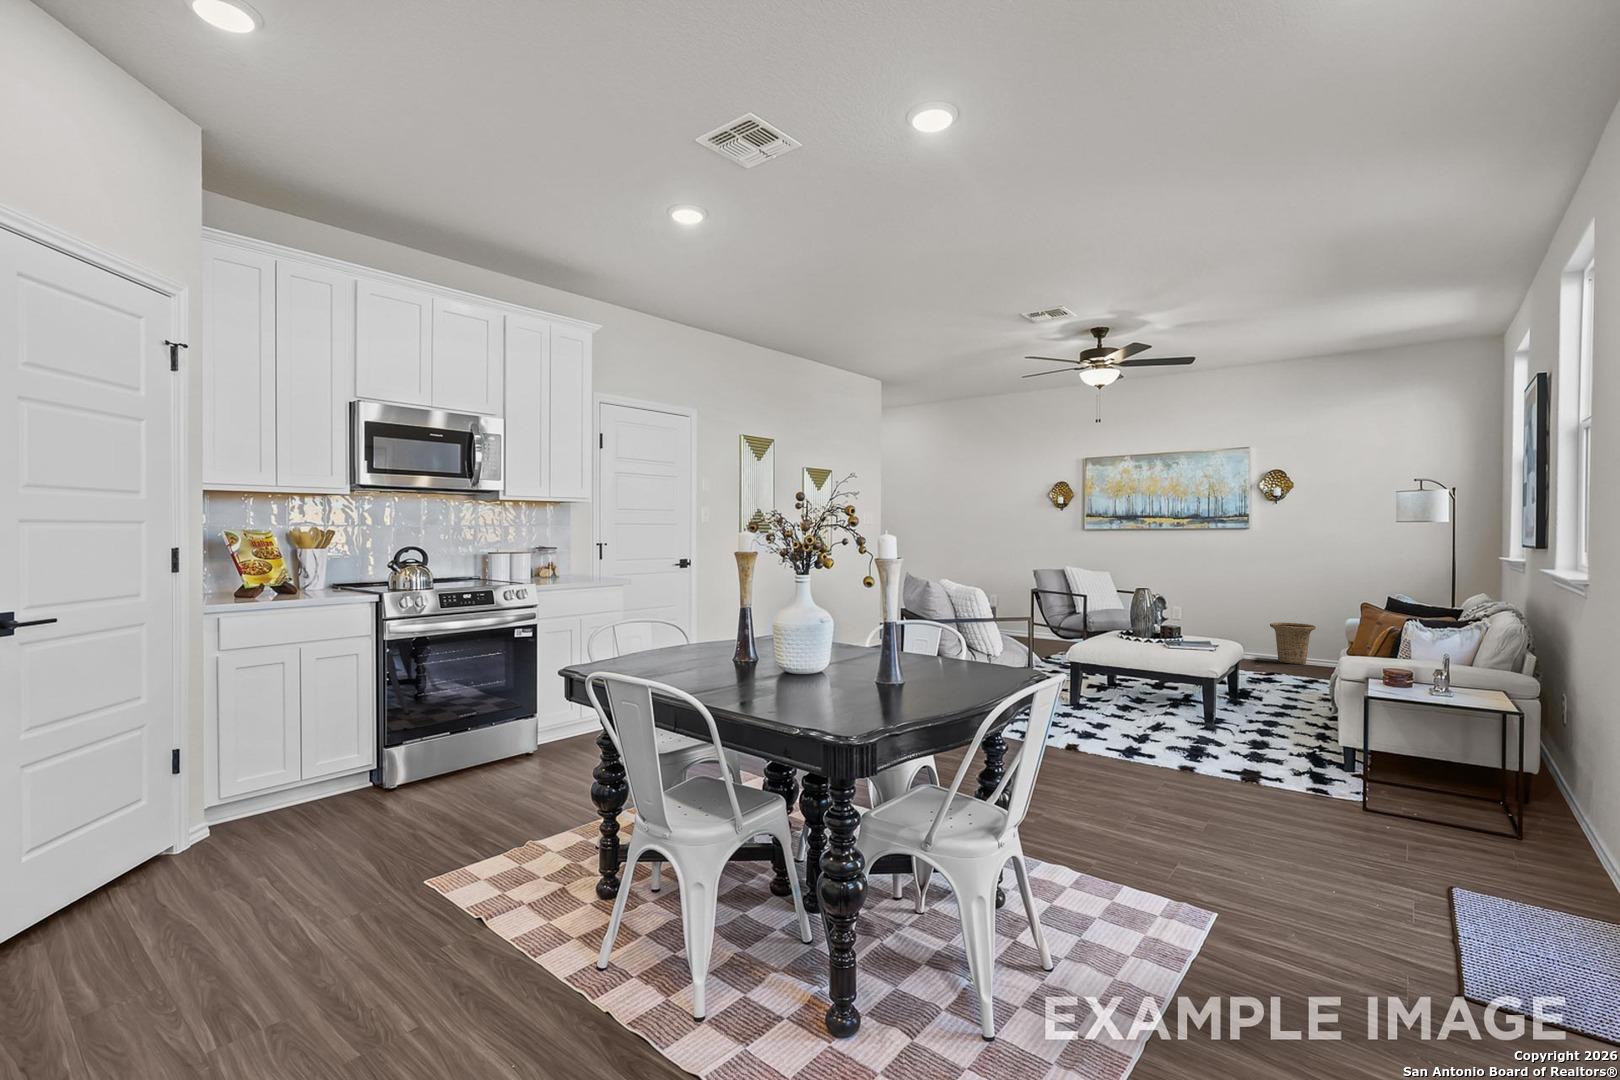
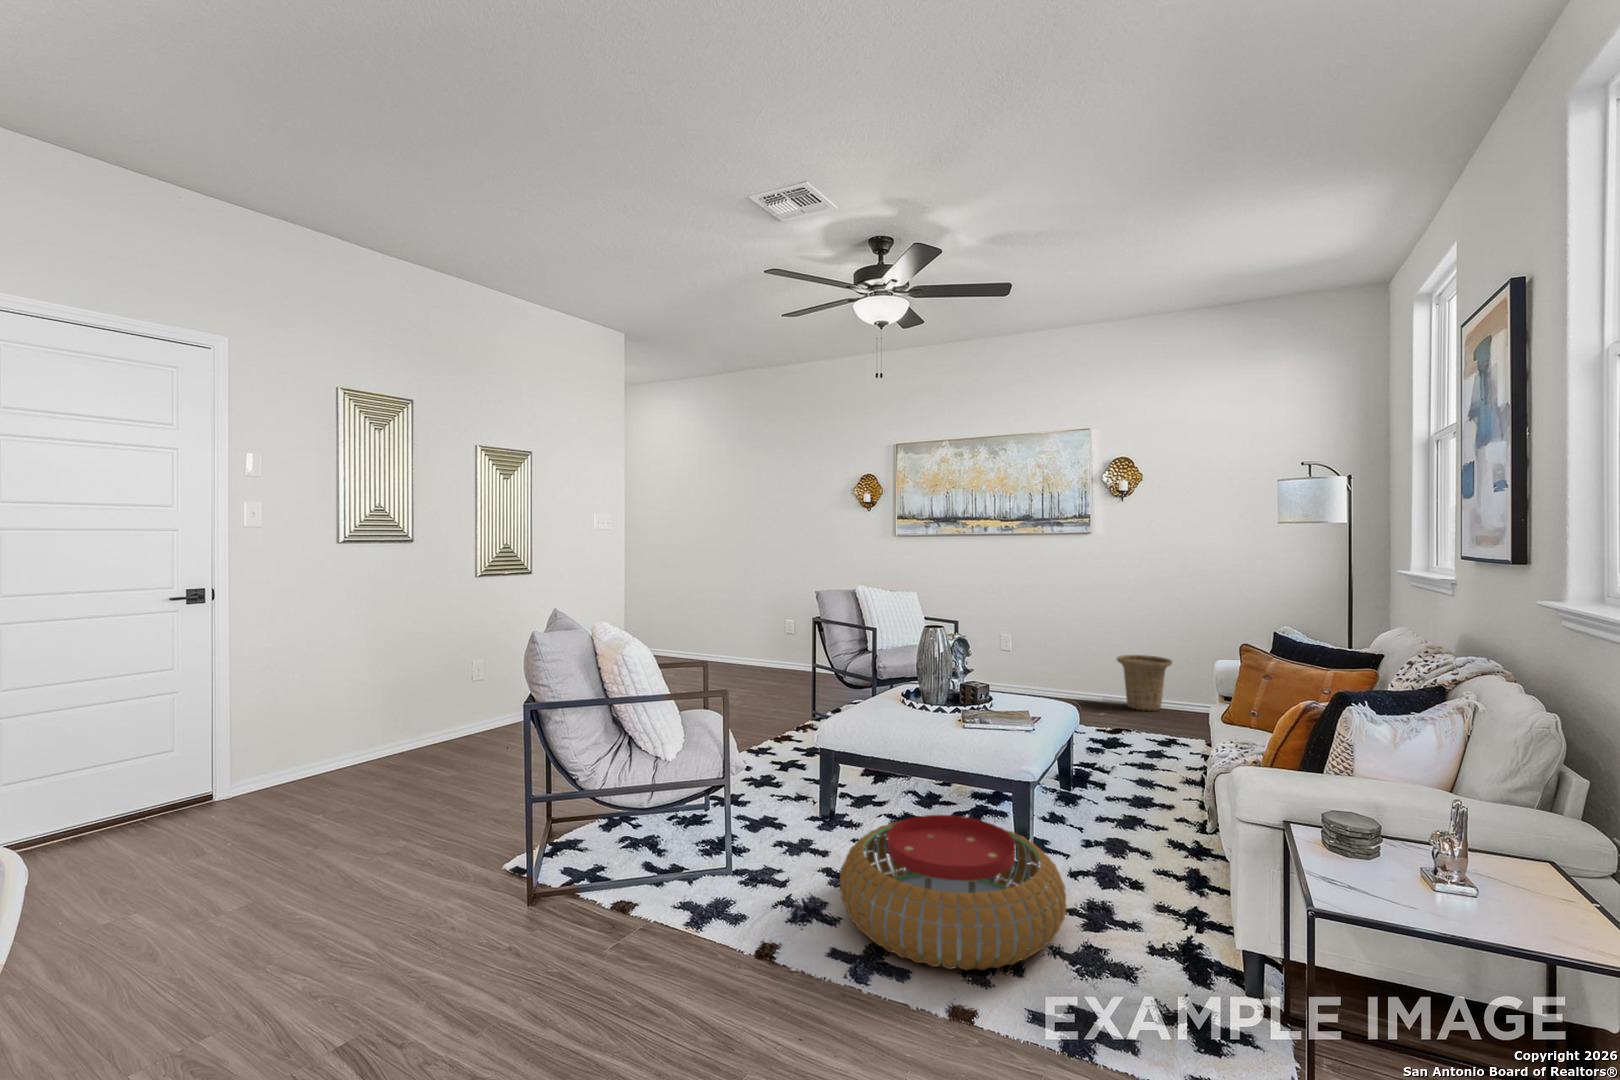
pouf: none [1105,688,1239,752] -> present [840,815,1067,970]

